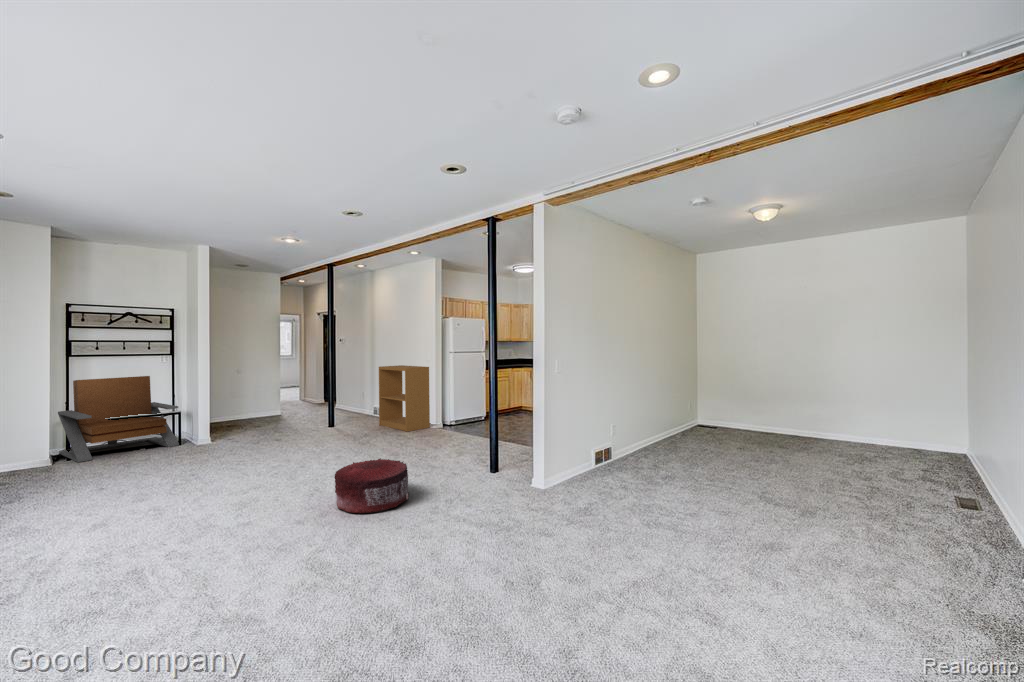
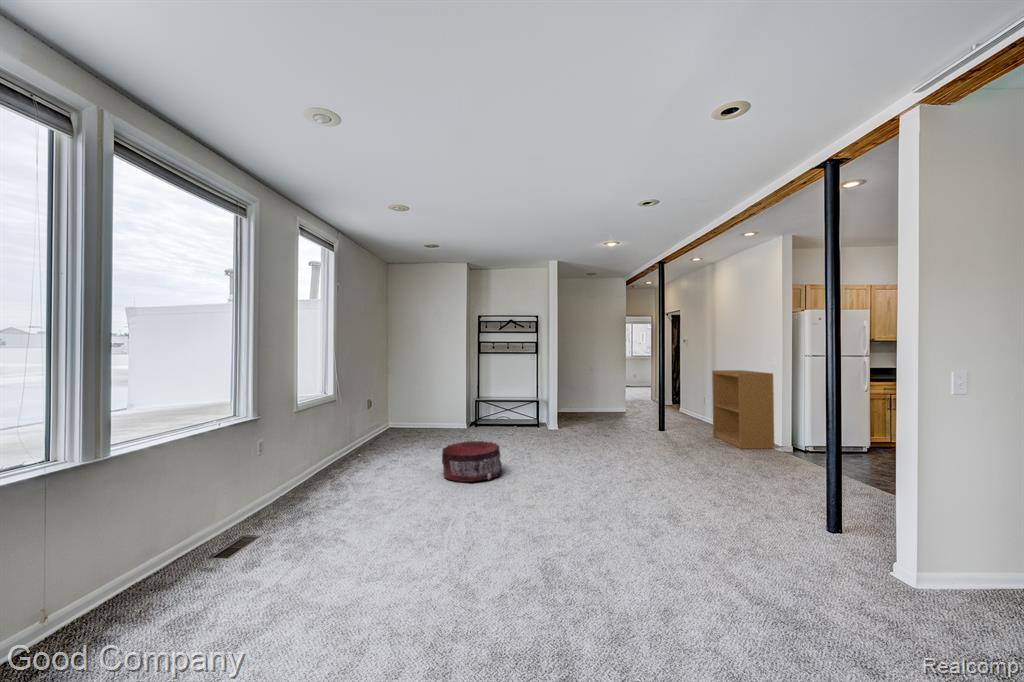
lounge chair: present [58,376,179,462] -> none [471,370,536,430]
pouf: present [334,458,409,513] -> present [442,441,502,482]

